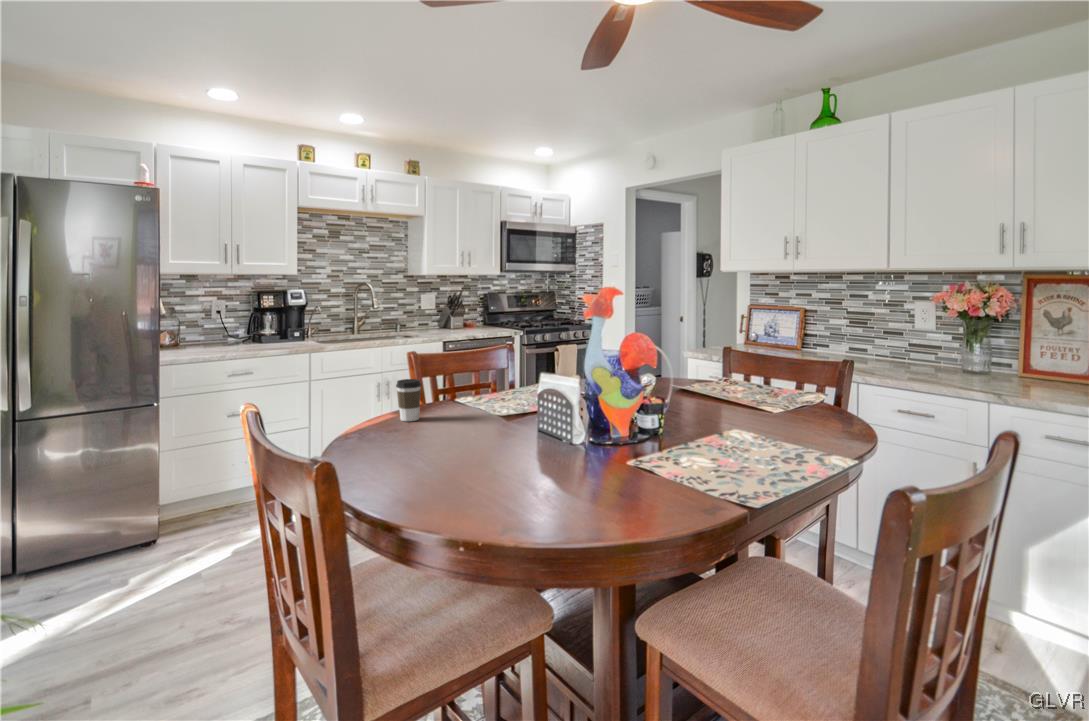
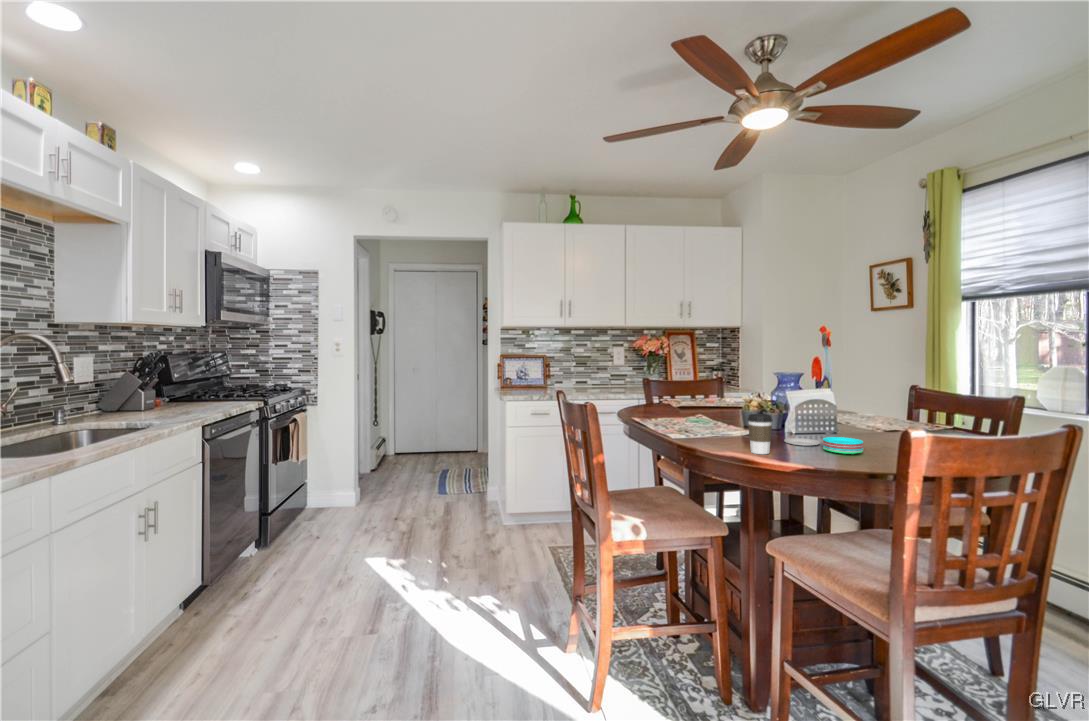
plate: none [409,422,515,445] -> present [784,437,863,454]

